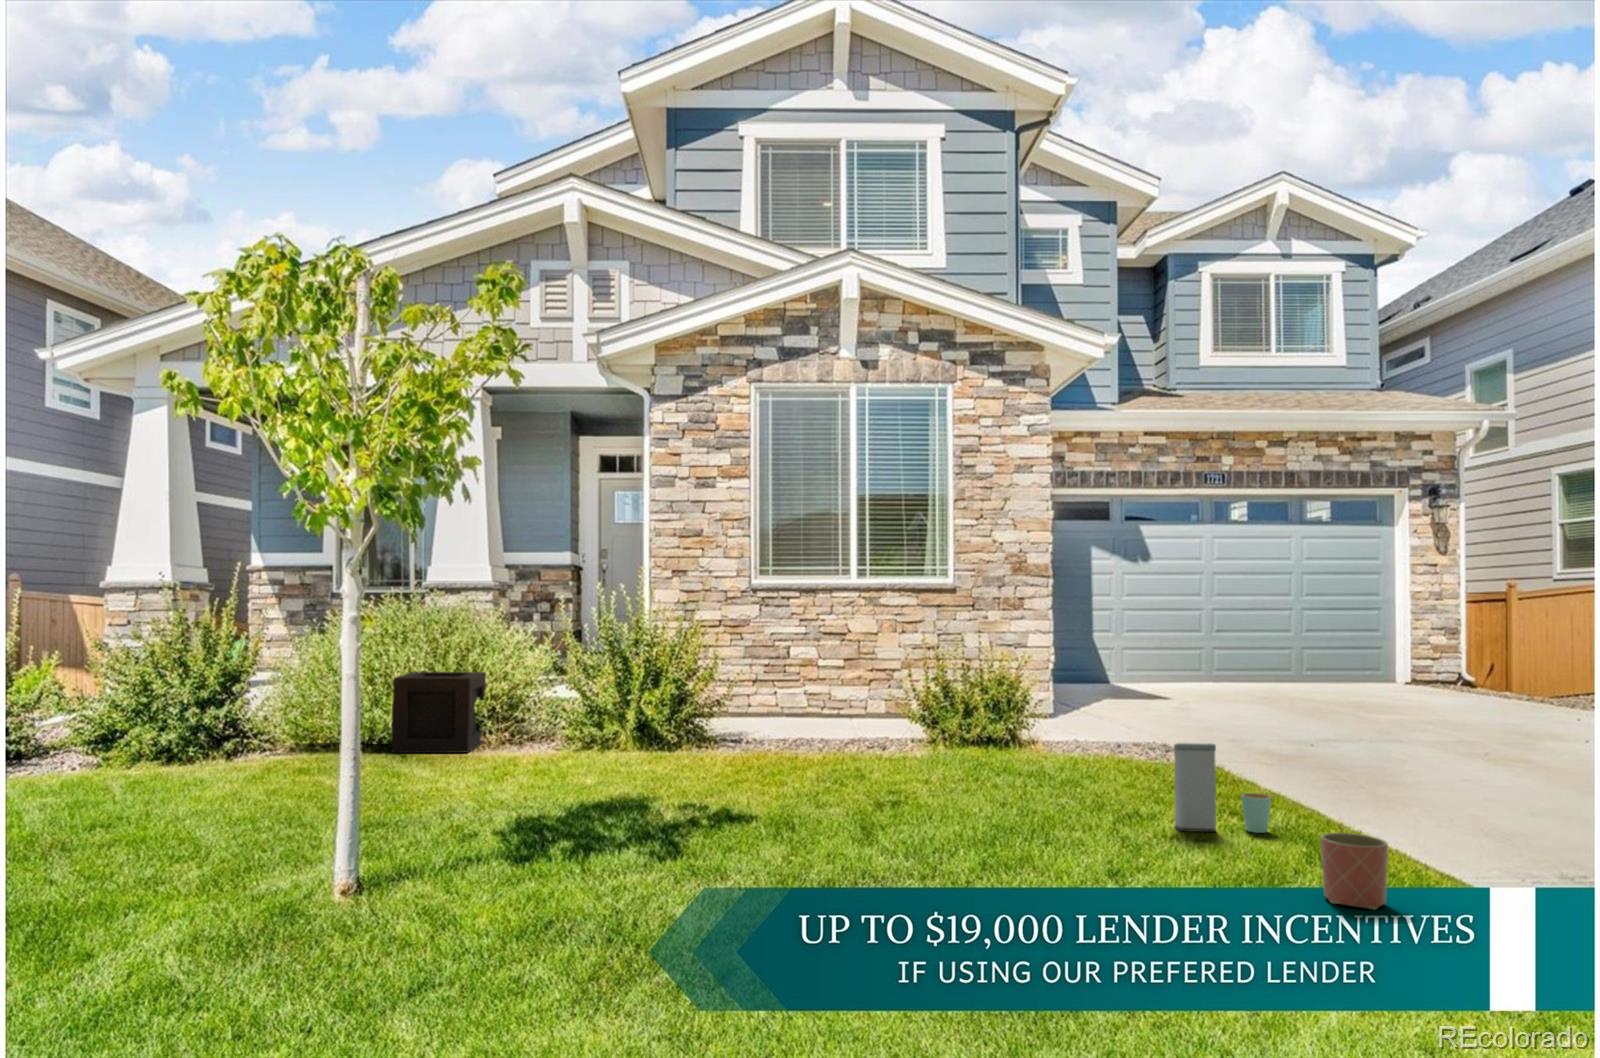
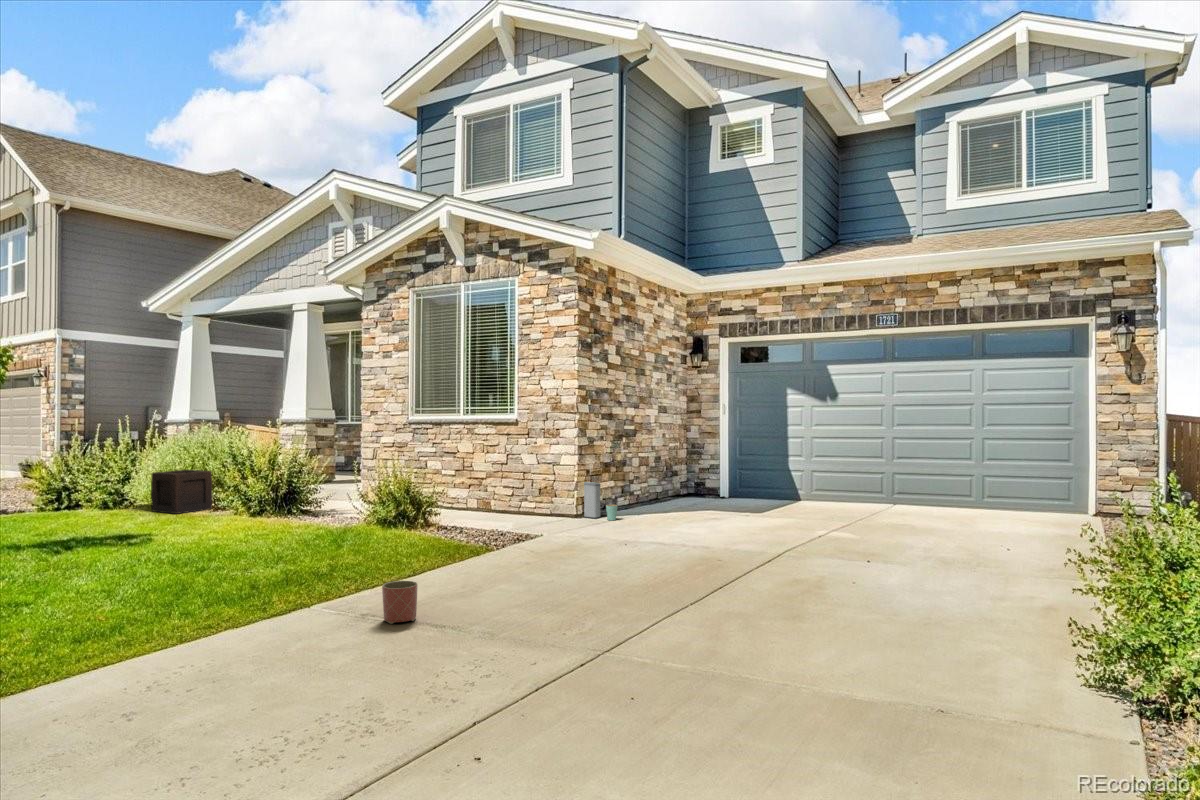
trash can: present [1174,742,1271,833] -> present [584,482,617,520]
planter: present [1321,833,1388,910] -> present [382,581,417,624]

